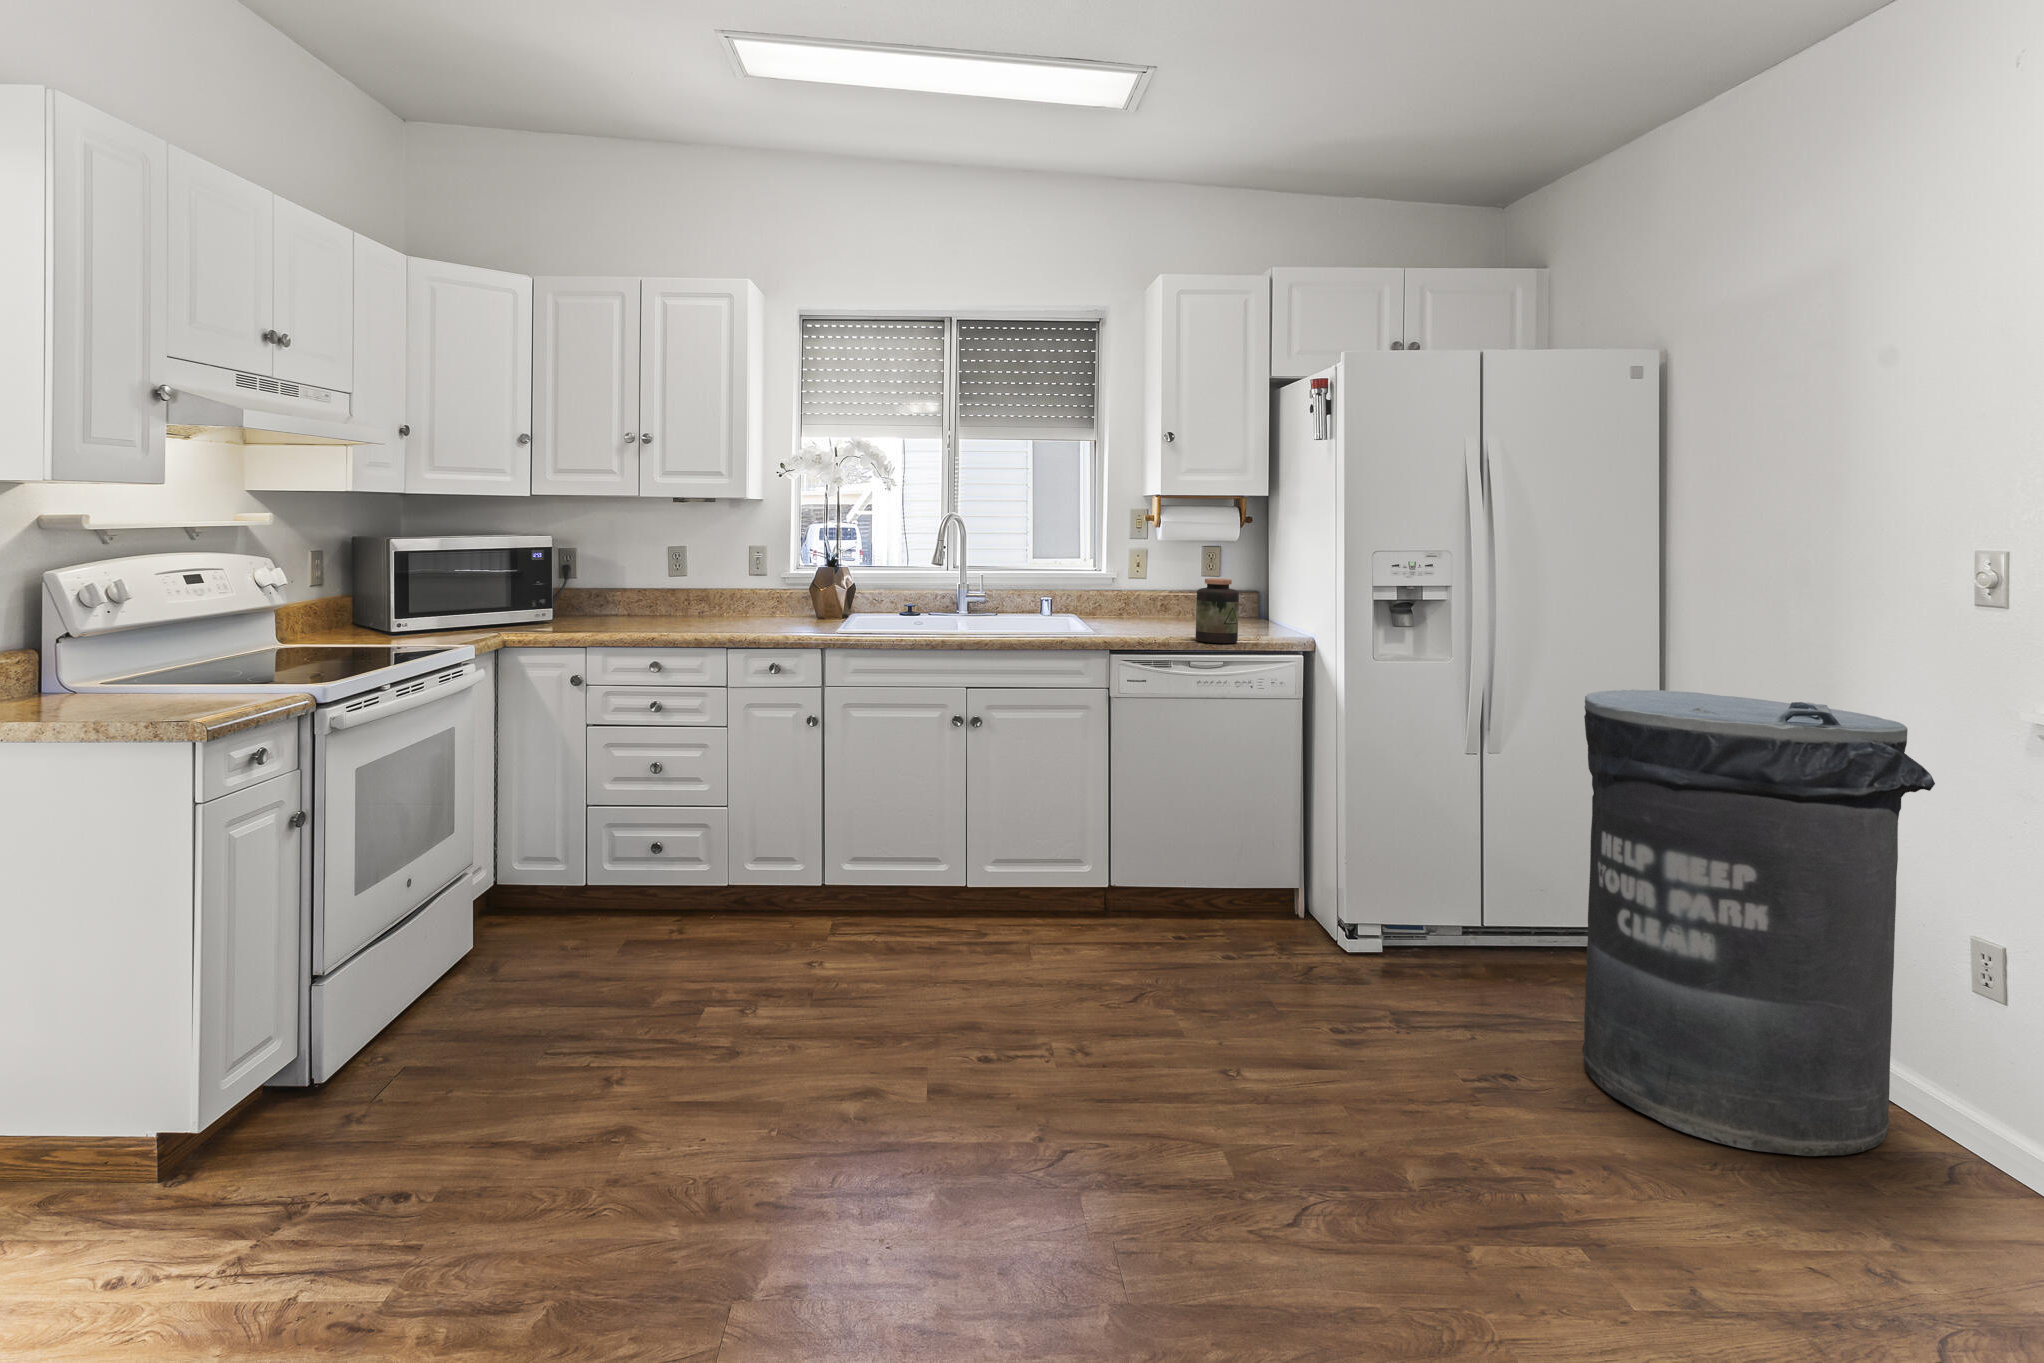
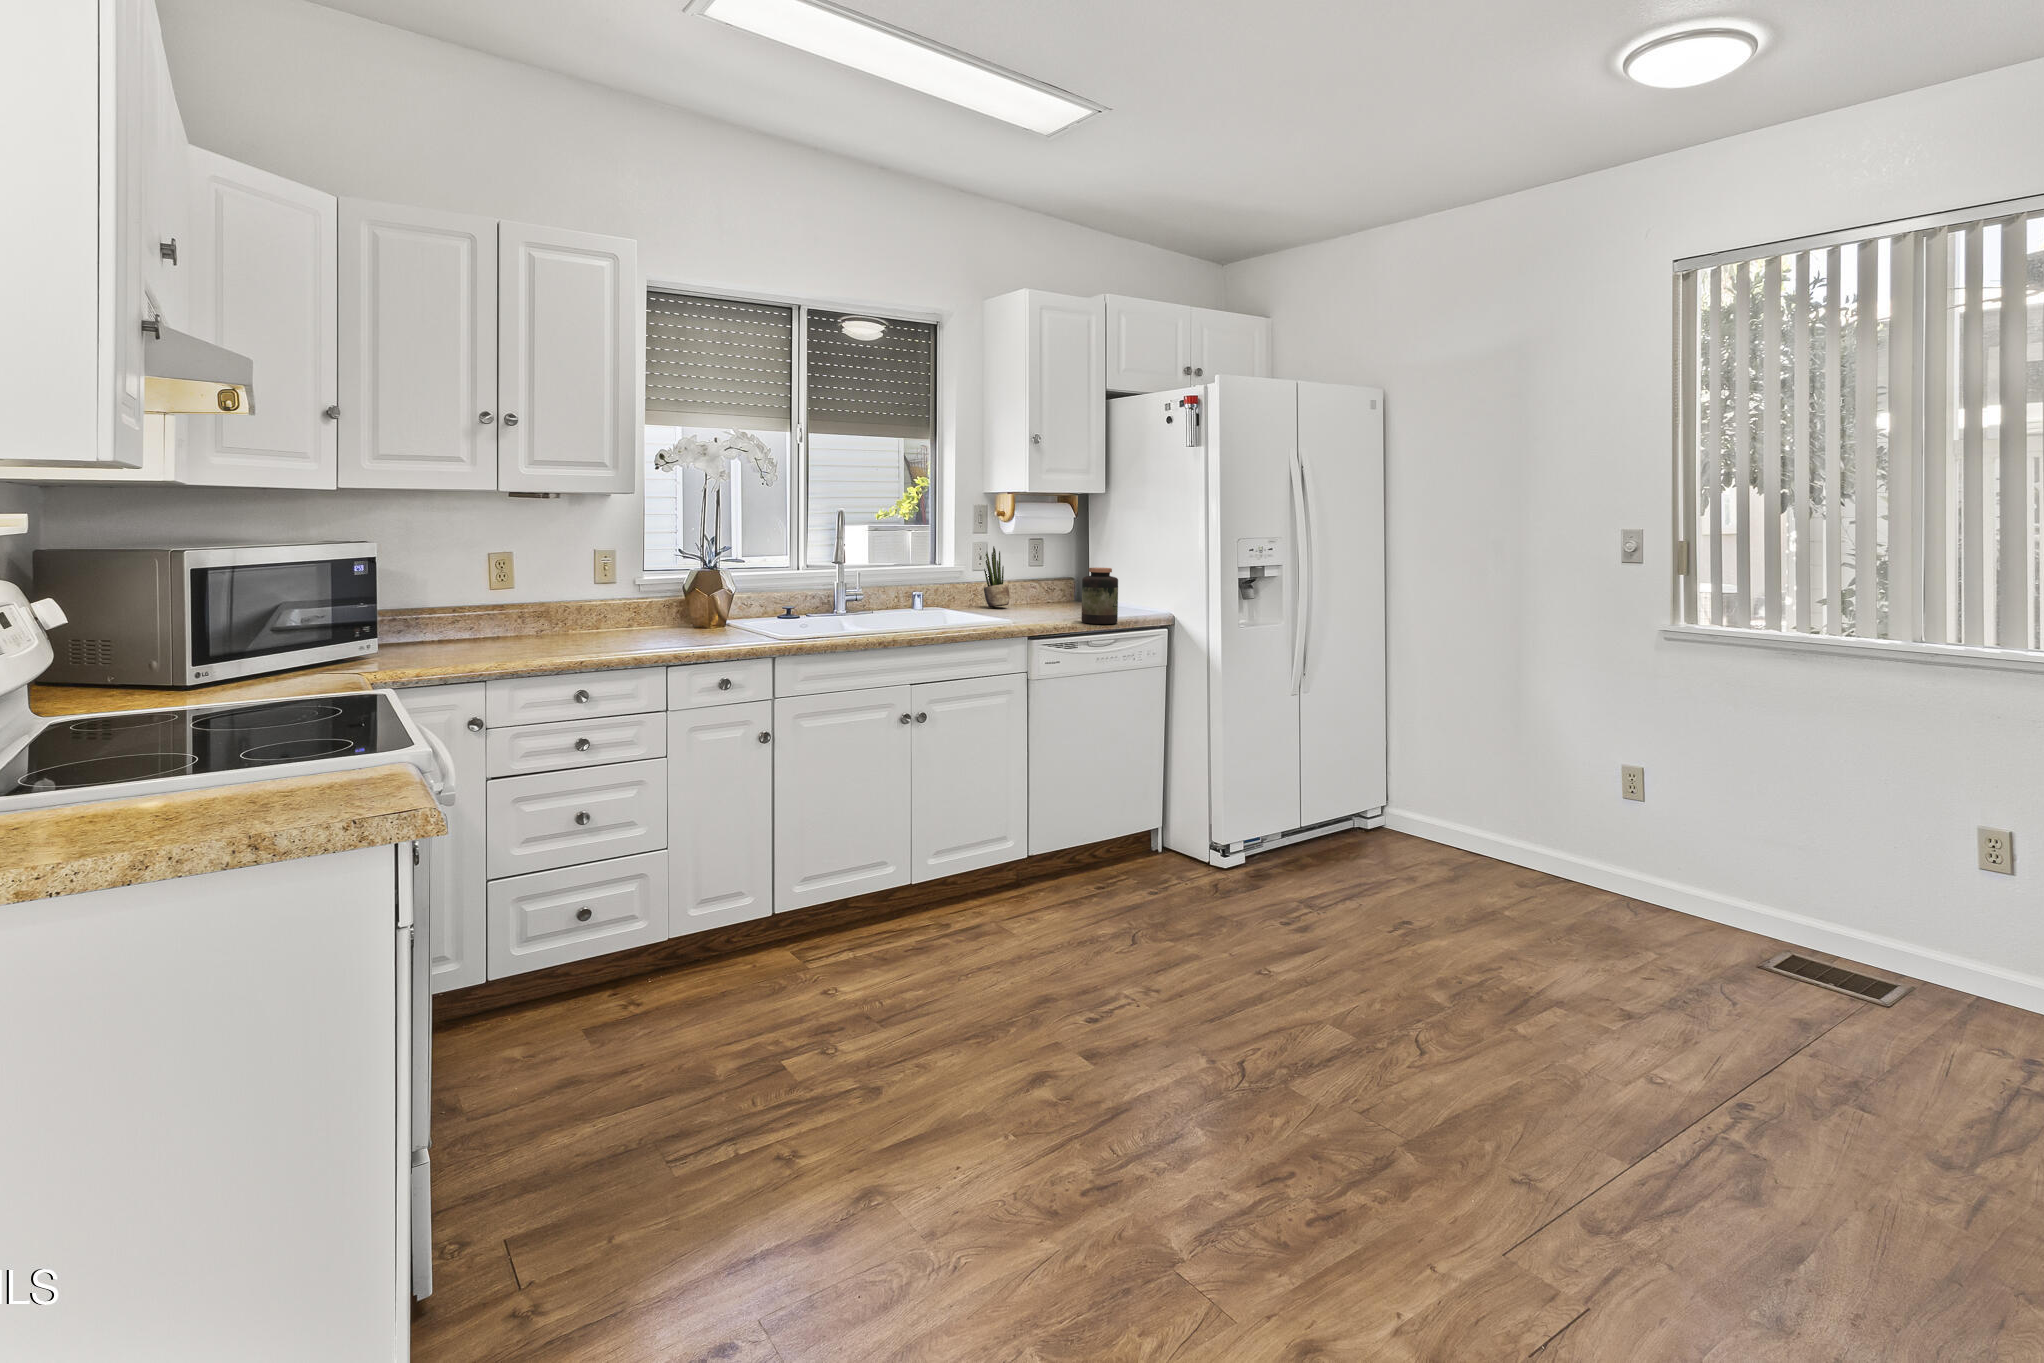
potted plant: none [1146,551,1174,619] -> present [984,546,1009,607]
trash can: present [1582,690,1935,1156] -> none [1438,635,1660,940]

